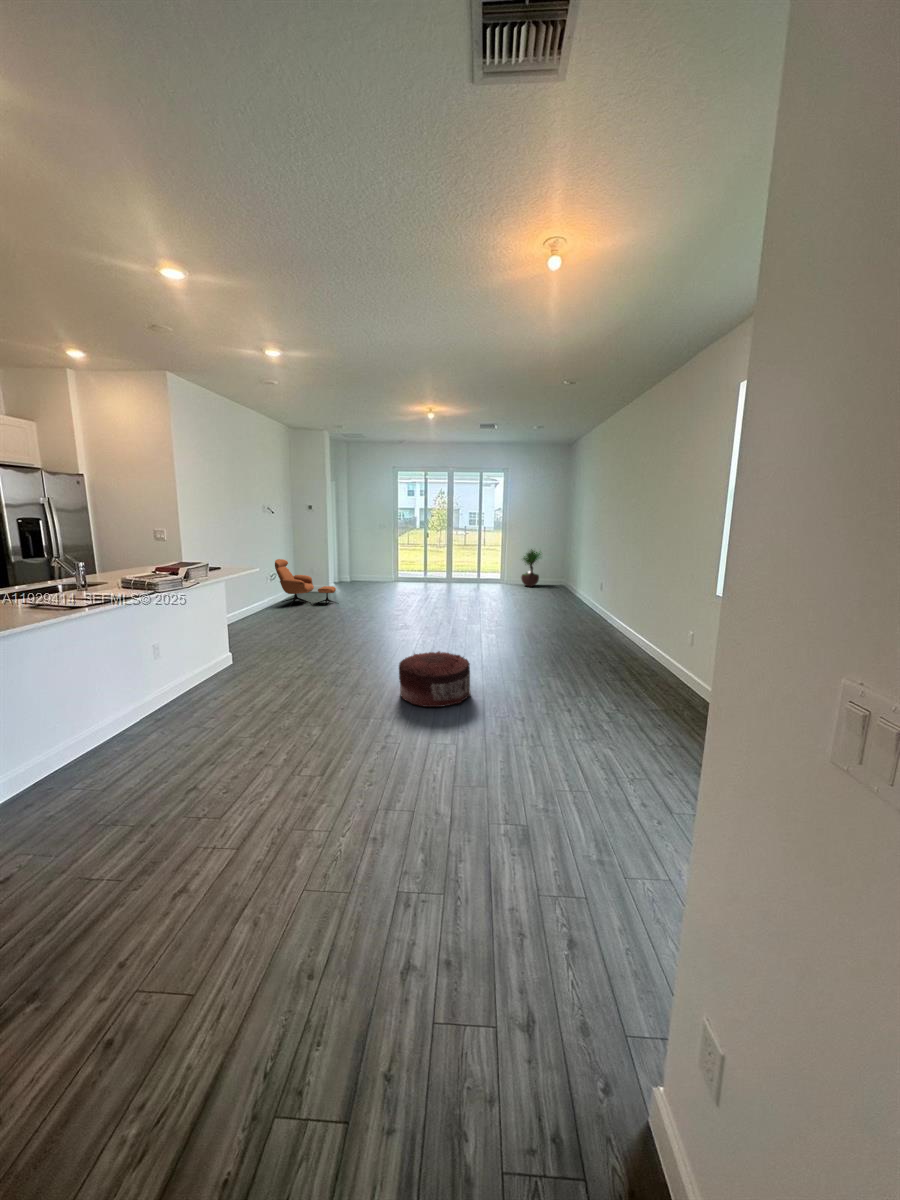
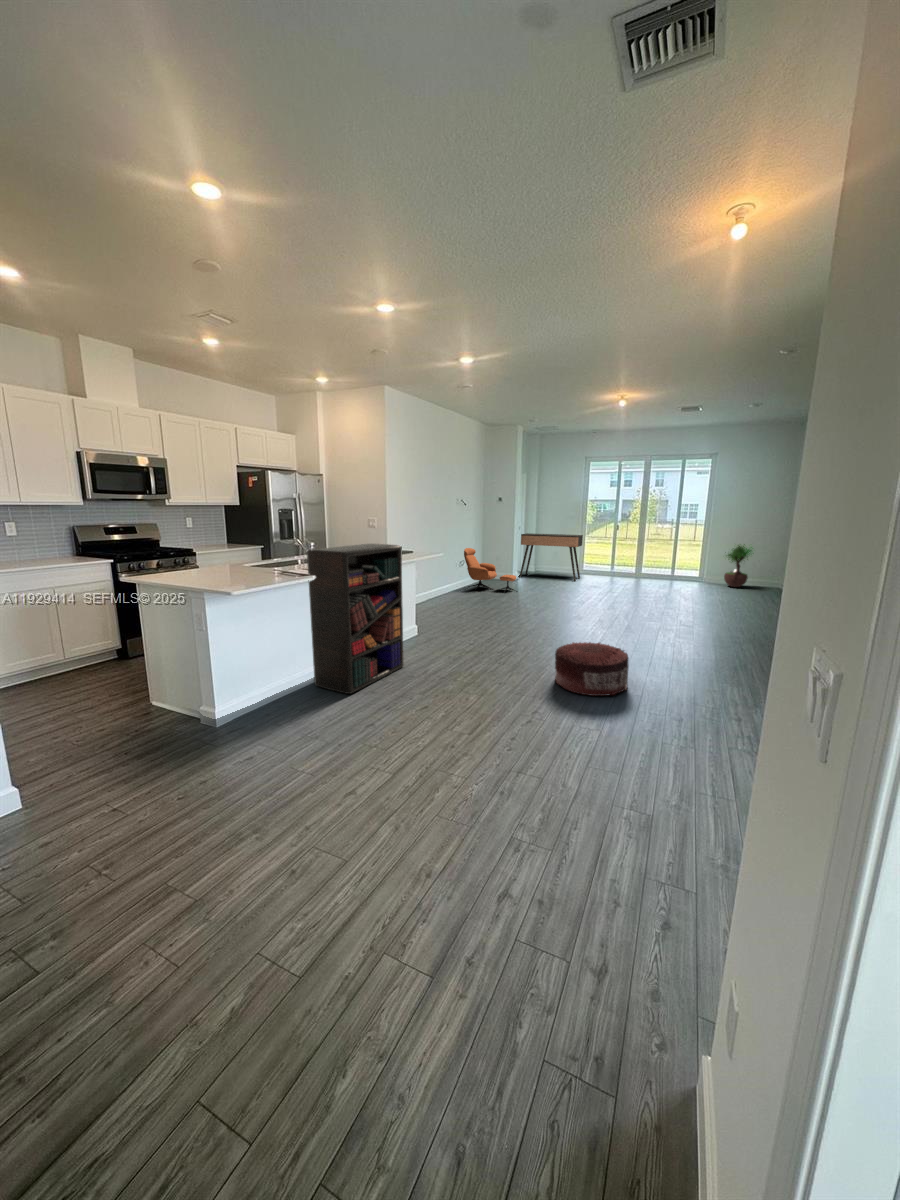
console table: none [336,542,398,589] -> present [520,533,583,581]
bookshelf: none [69,559,221,754] -> present [307,544,403,694]

